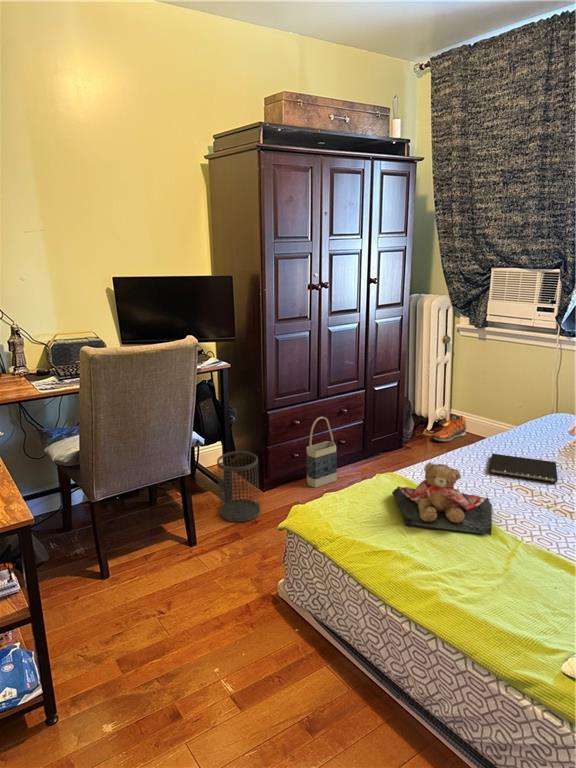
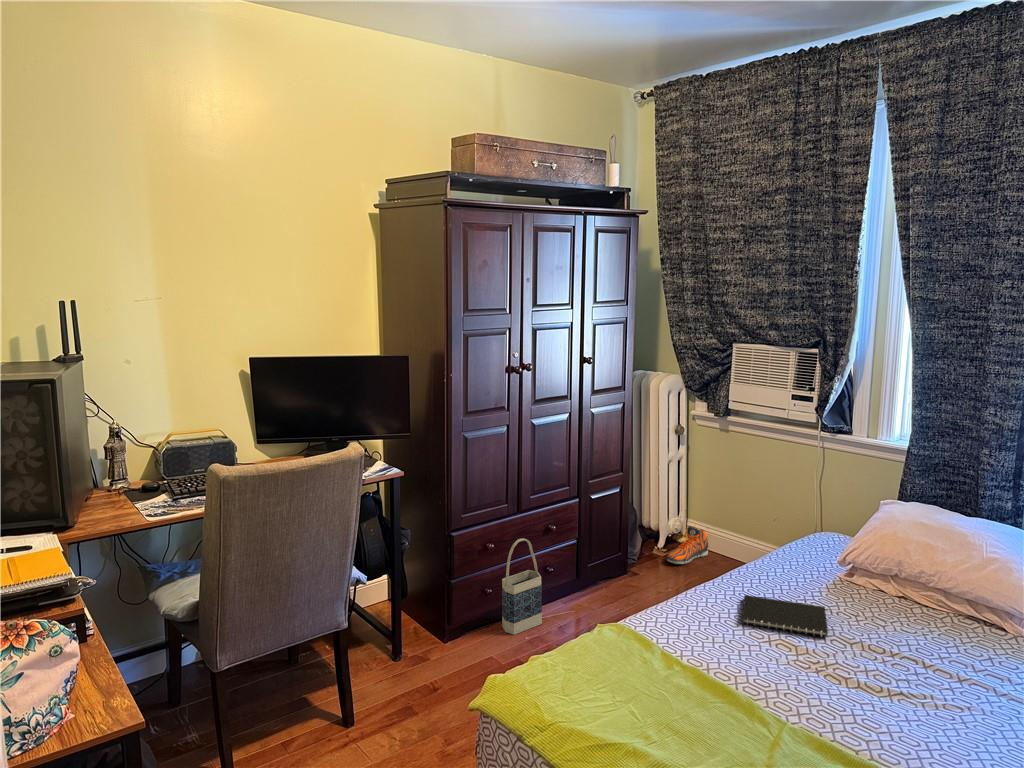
wastebasket: present [217,451,260,522] -> none [383,589,440,688]
teddy bear: present [392,462,492,535] -> none [618,616,748,716]

